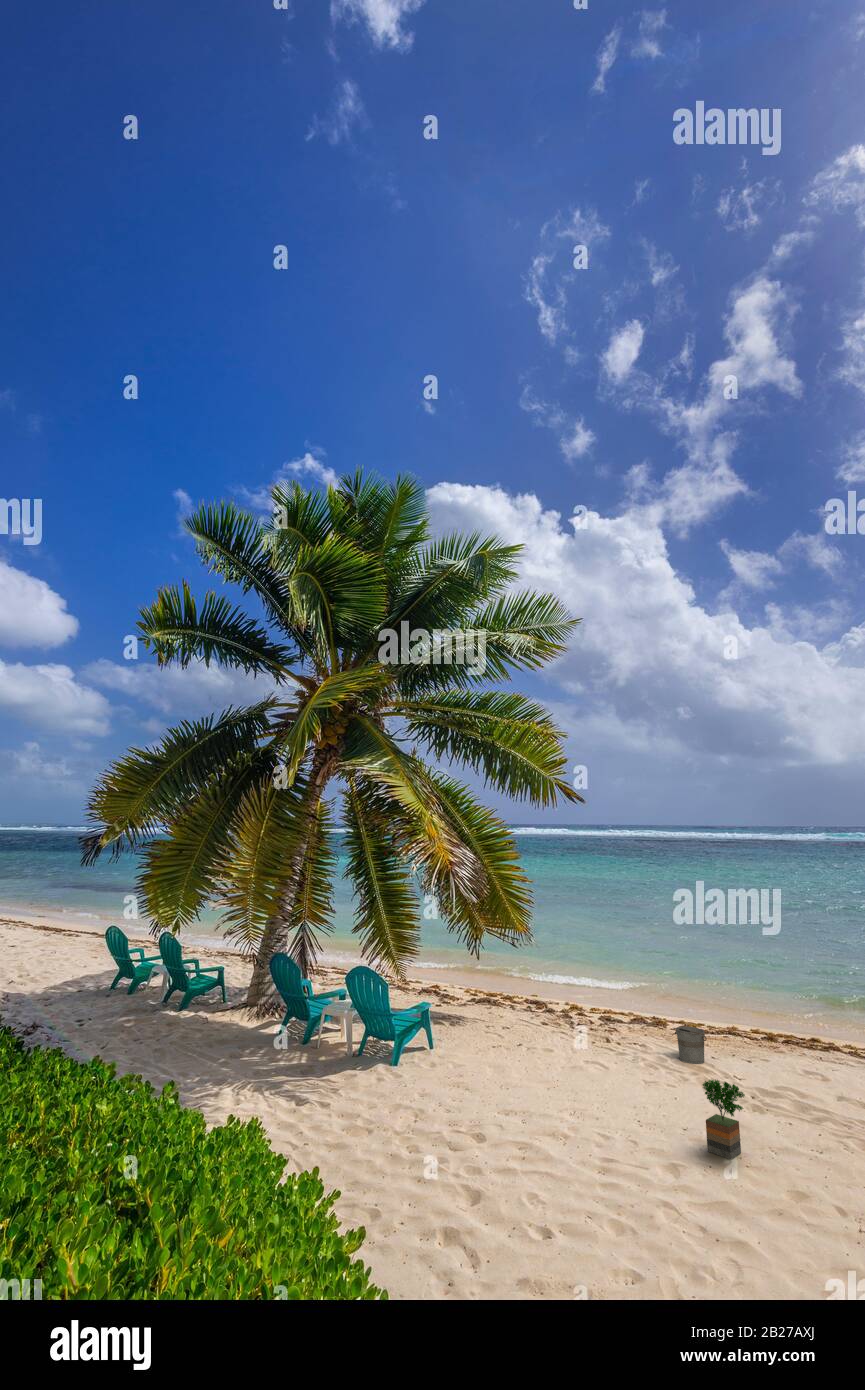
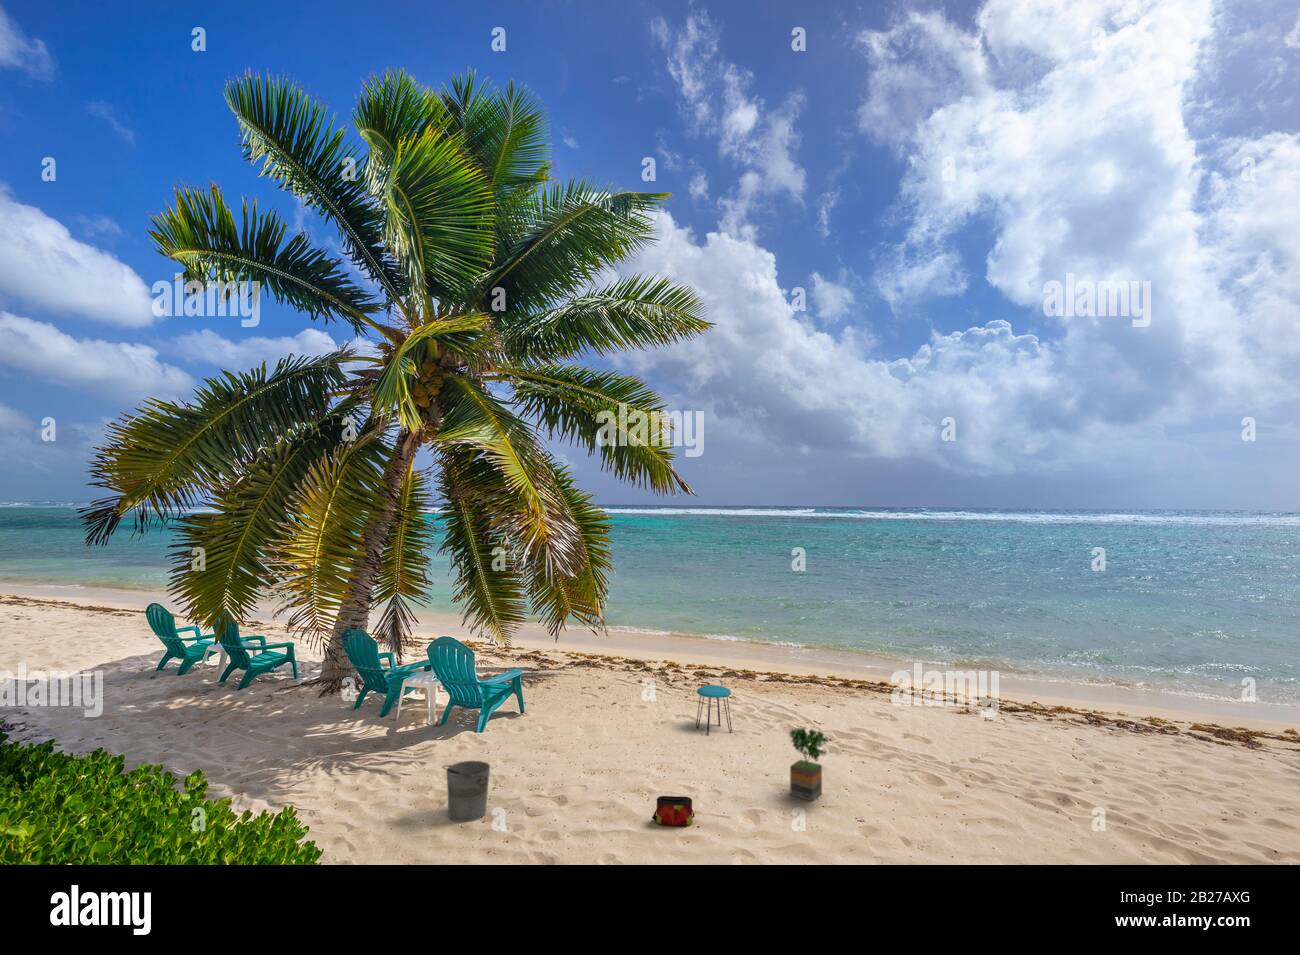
bucket: present [673,1026,707,1064] -> present [442,761,490,822]
stool: none [606,1030,644,1084] -> present [696,685,732,736]
bag: none [568,1140,610,1173] -> present [652,796,695,827]

